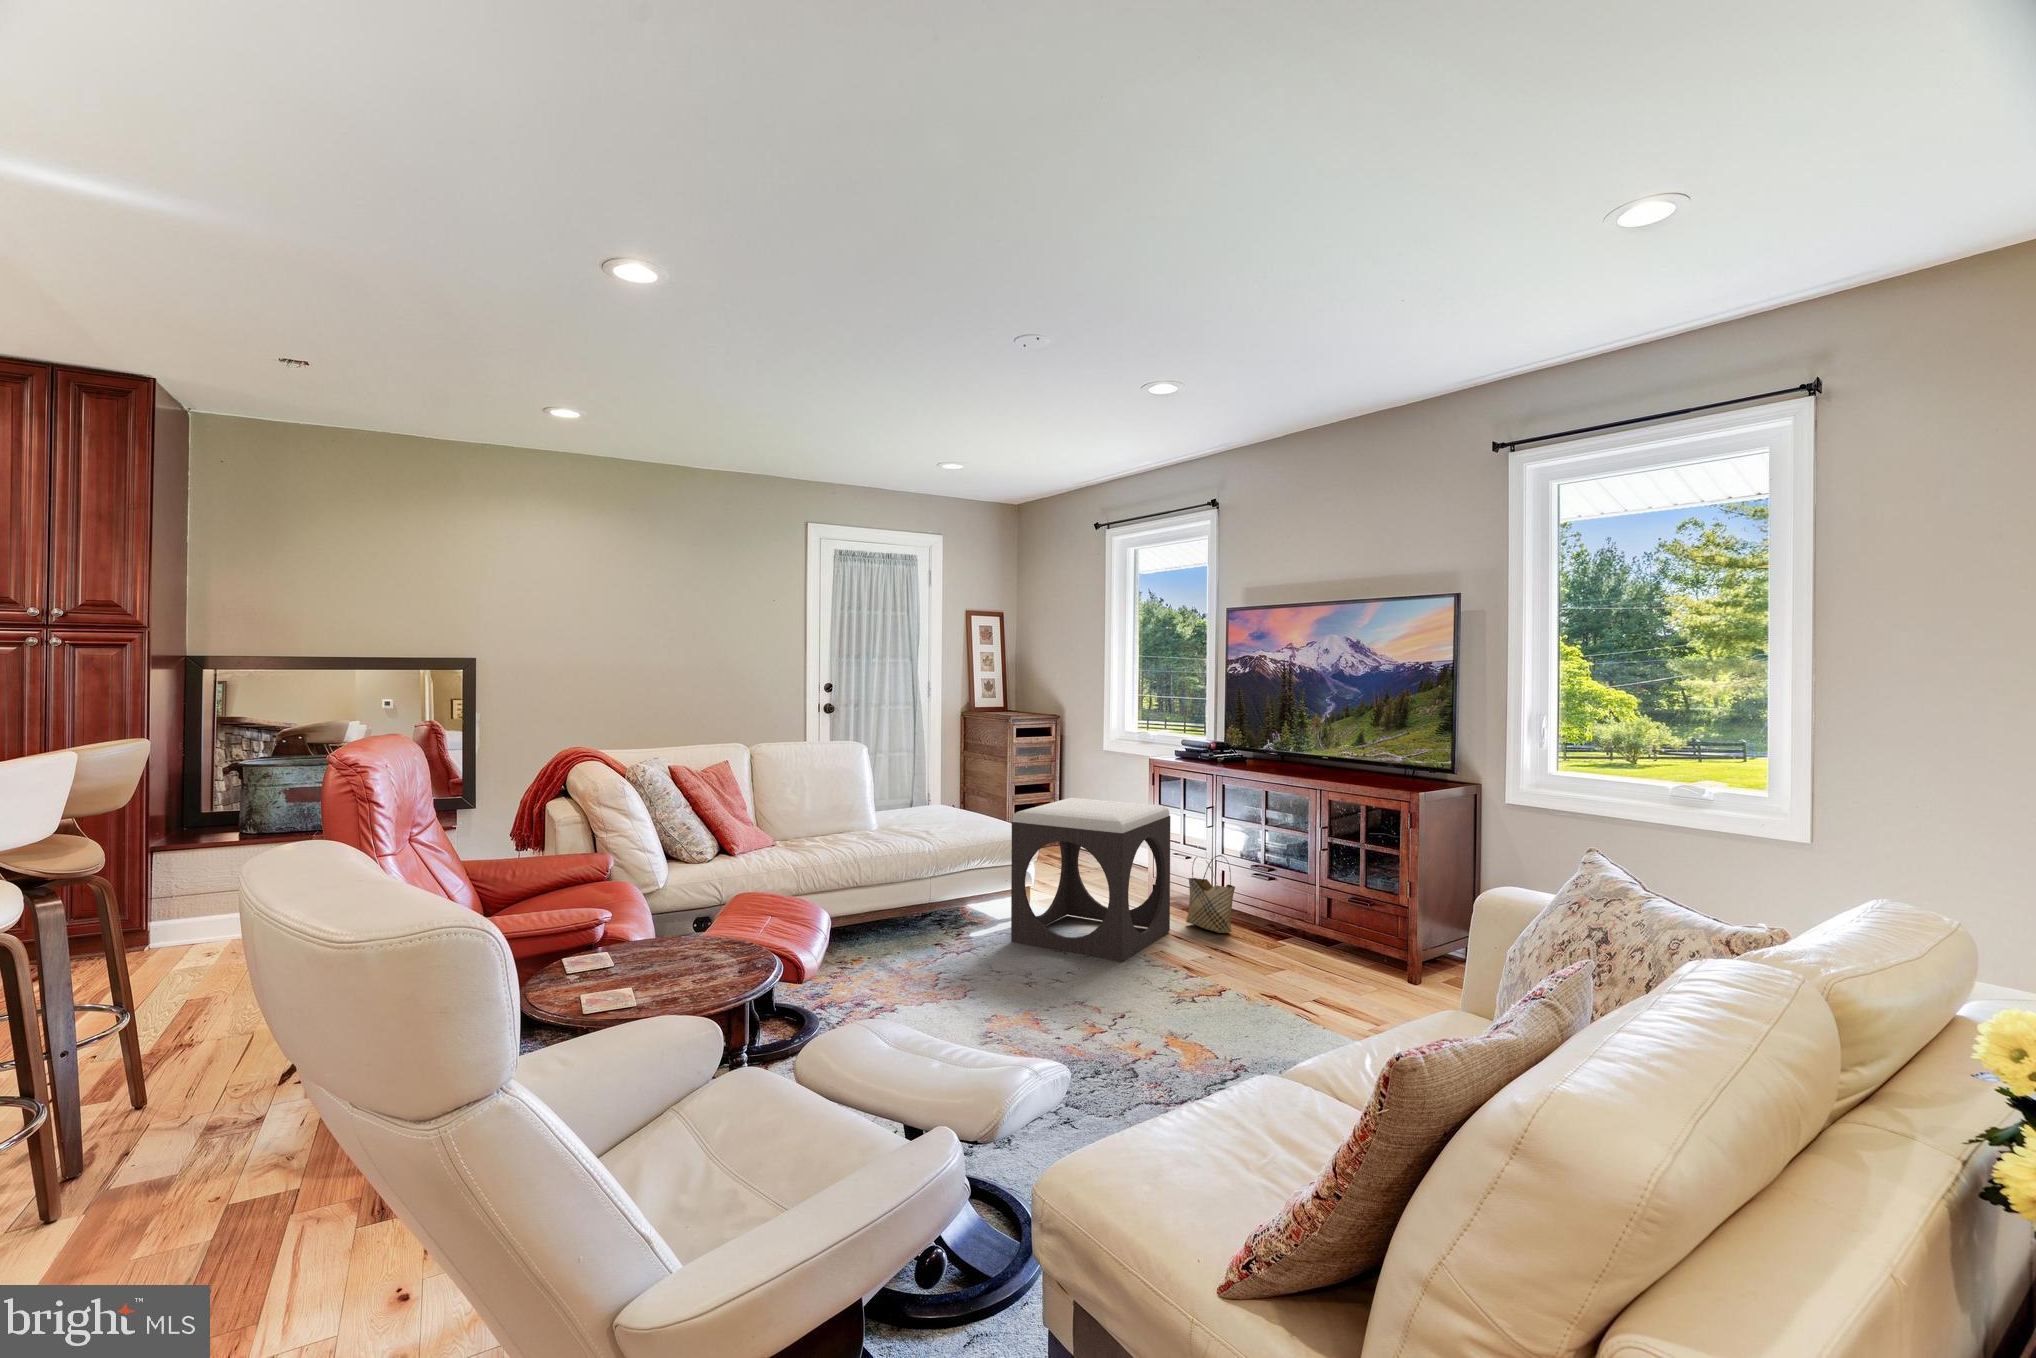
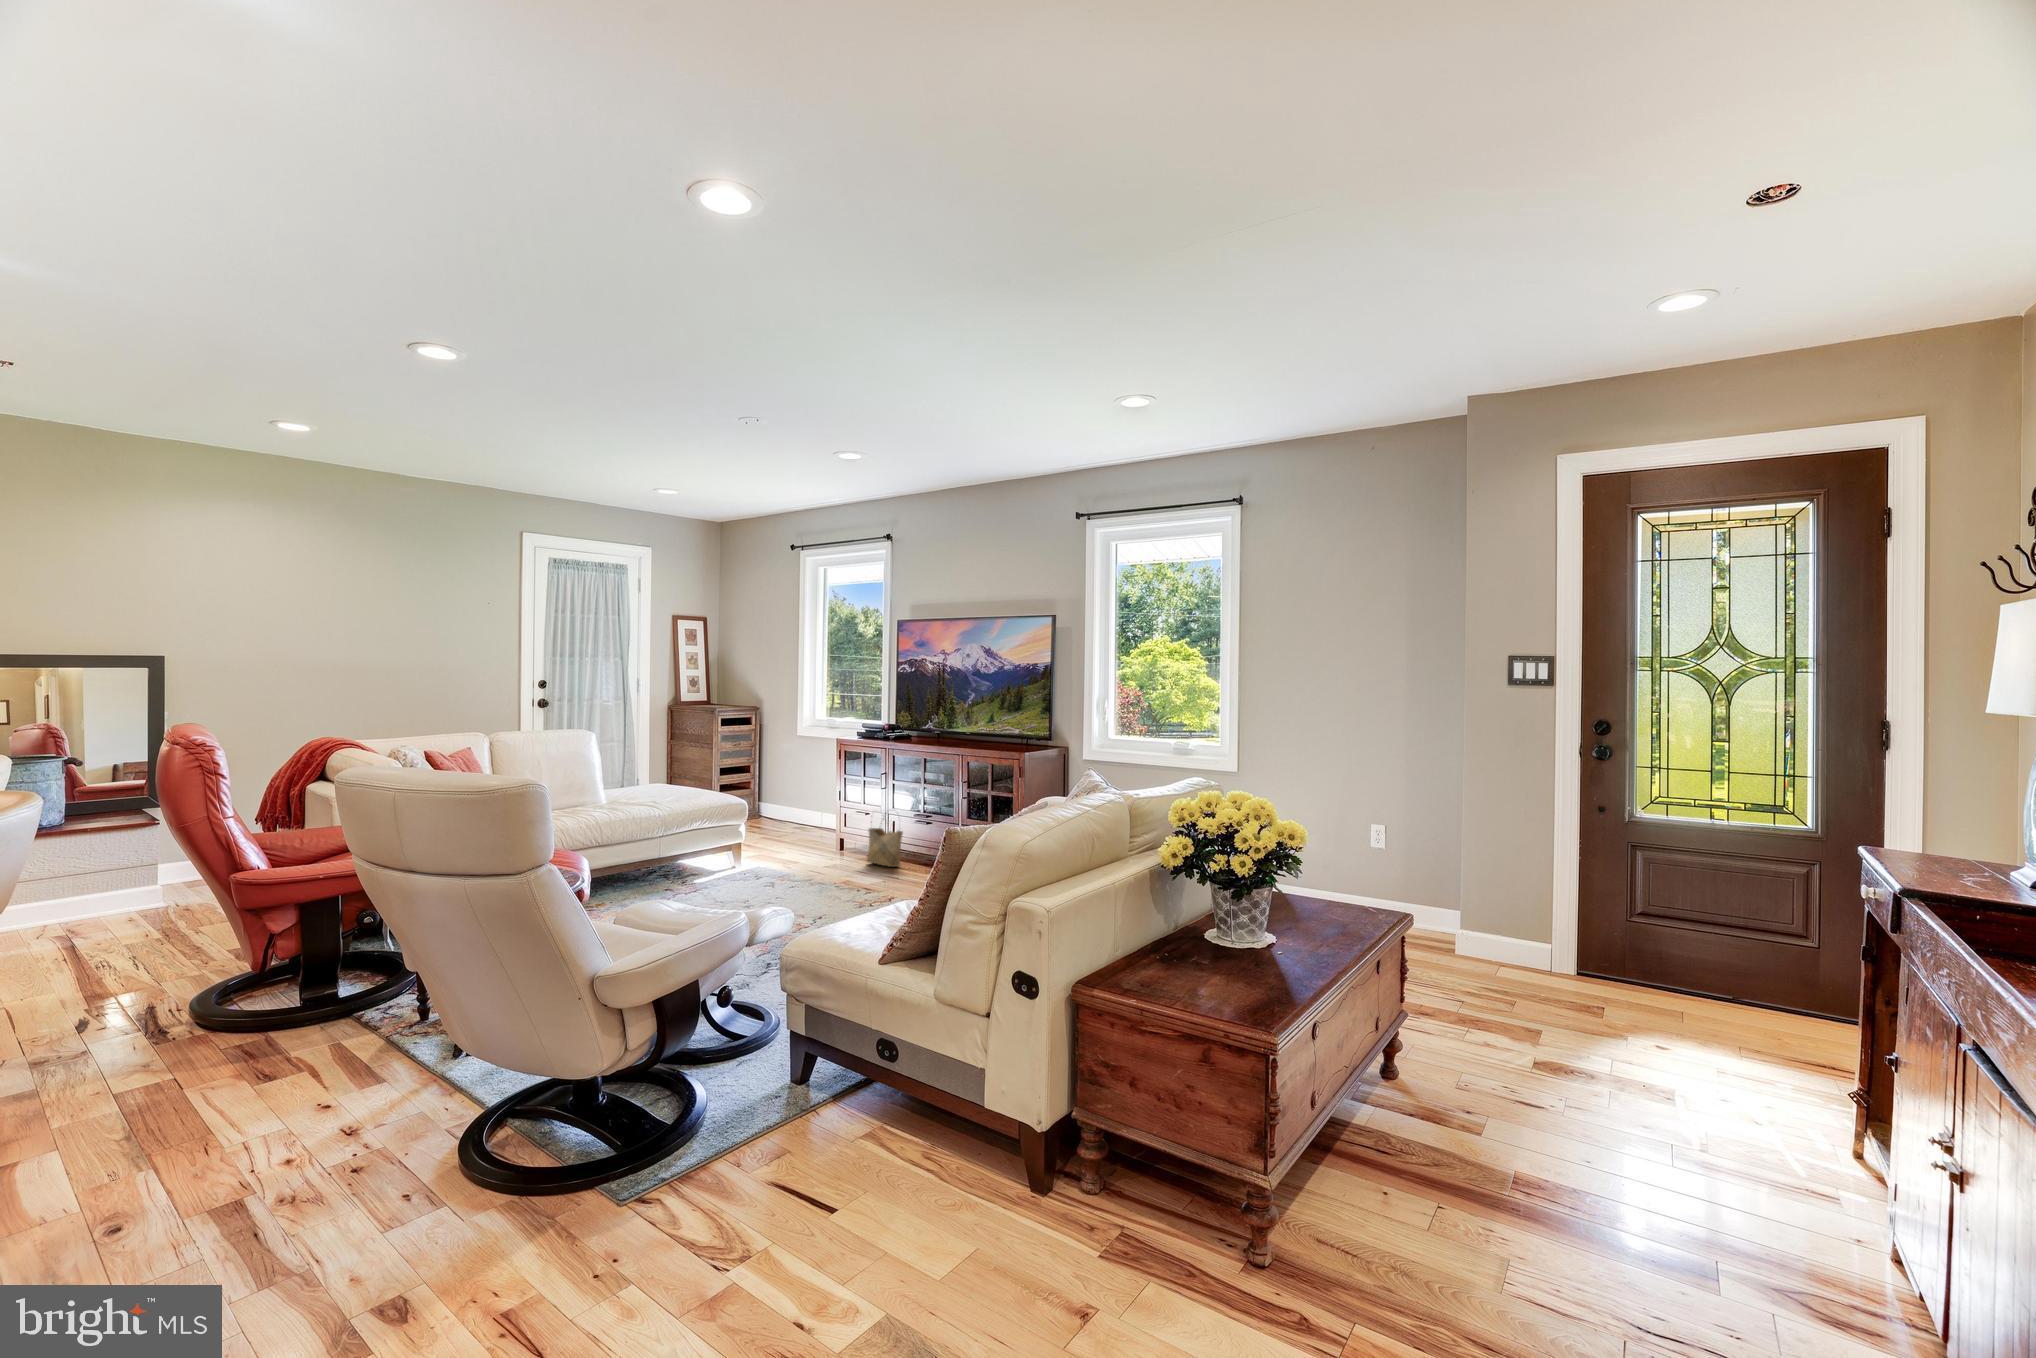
footstool: present [1011,798,1170,962] -> none [727,770,854,892]

